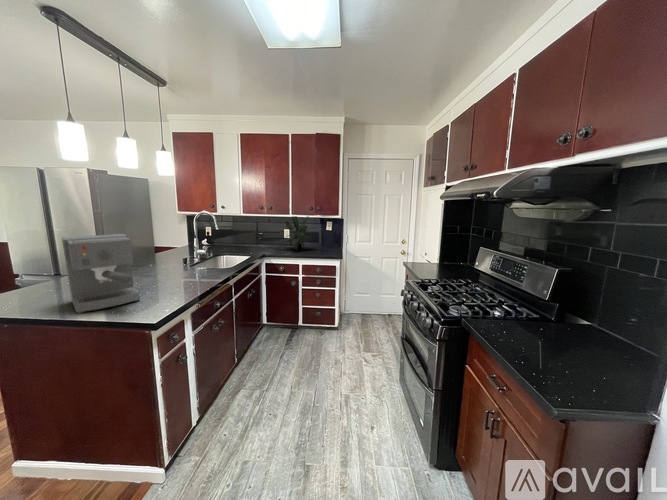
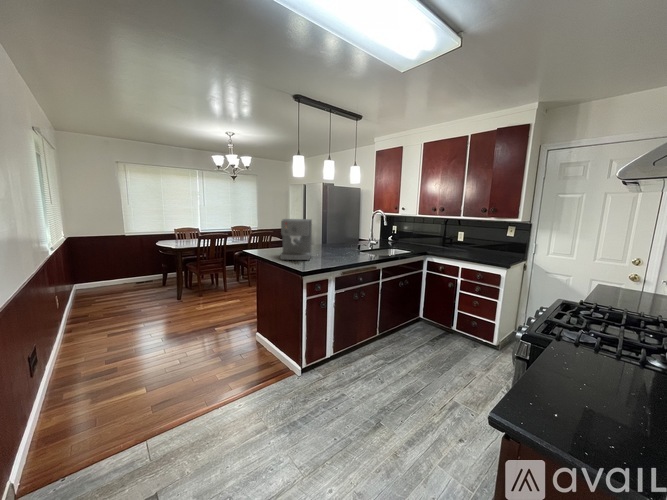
potted plant: present [285,216,315,251] -> none [449,216,487,254]

